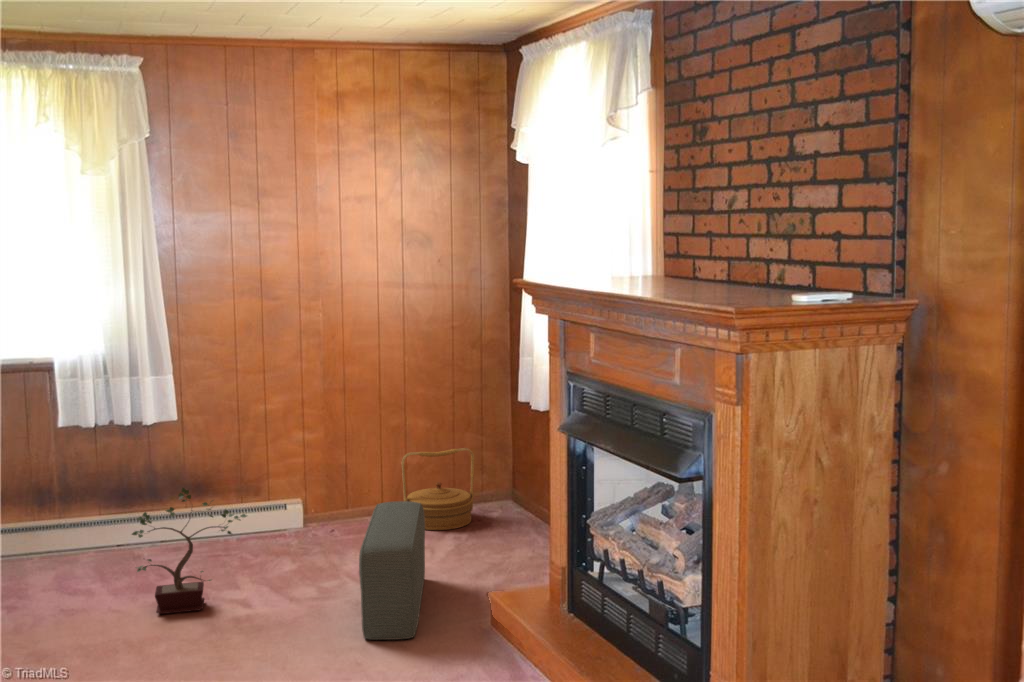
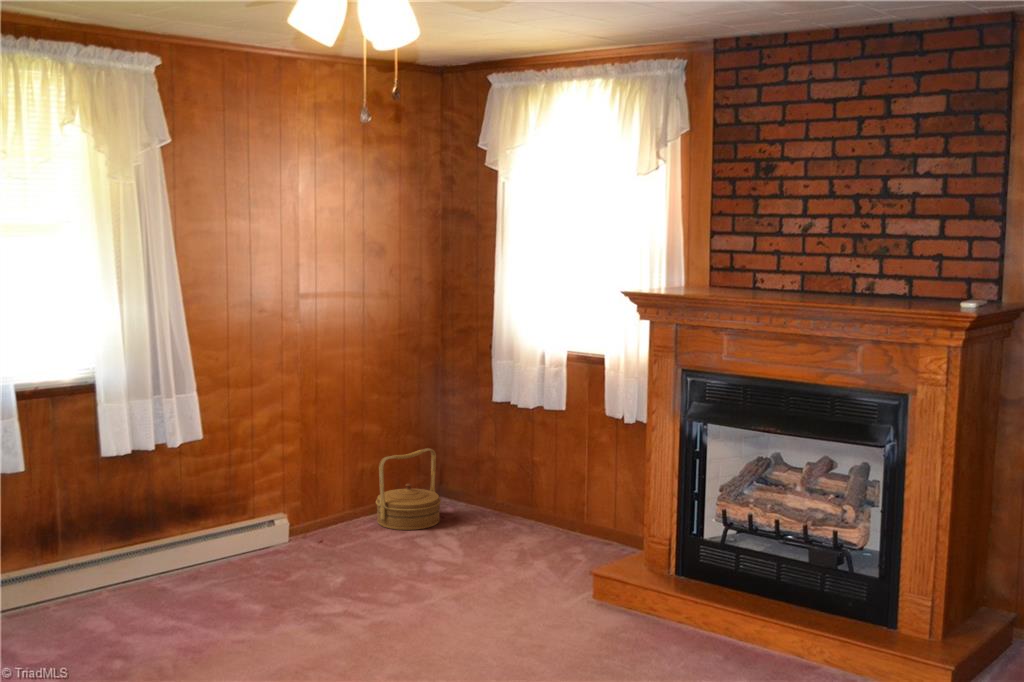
potted plant: present [132,488,247,614] -> none [260,507,368,640]
pouf: present [359,501,425,640] -> none [442,500,558,627]

